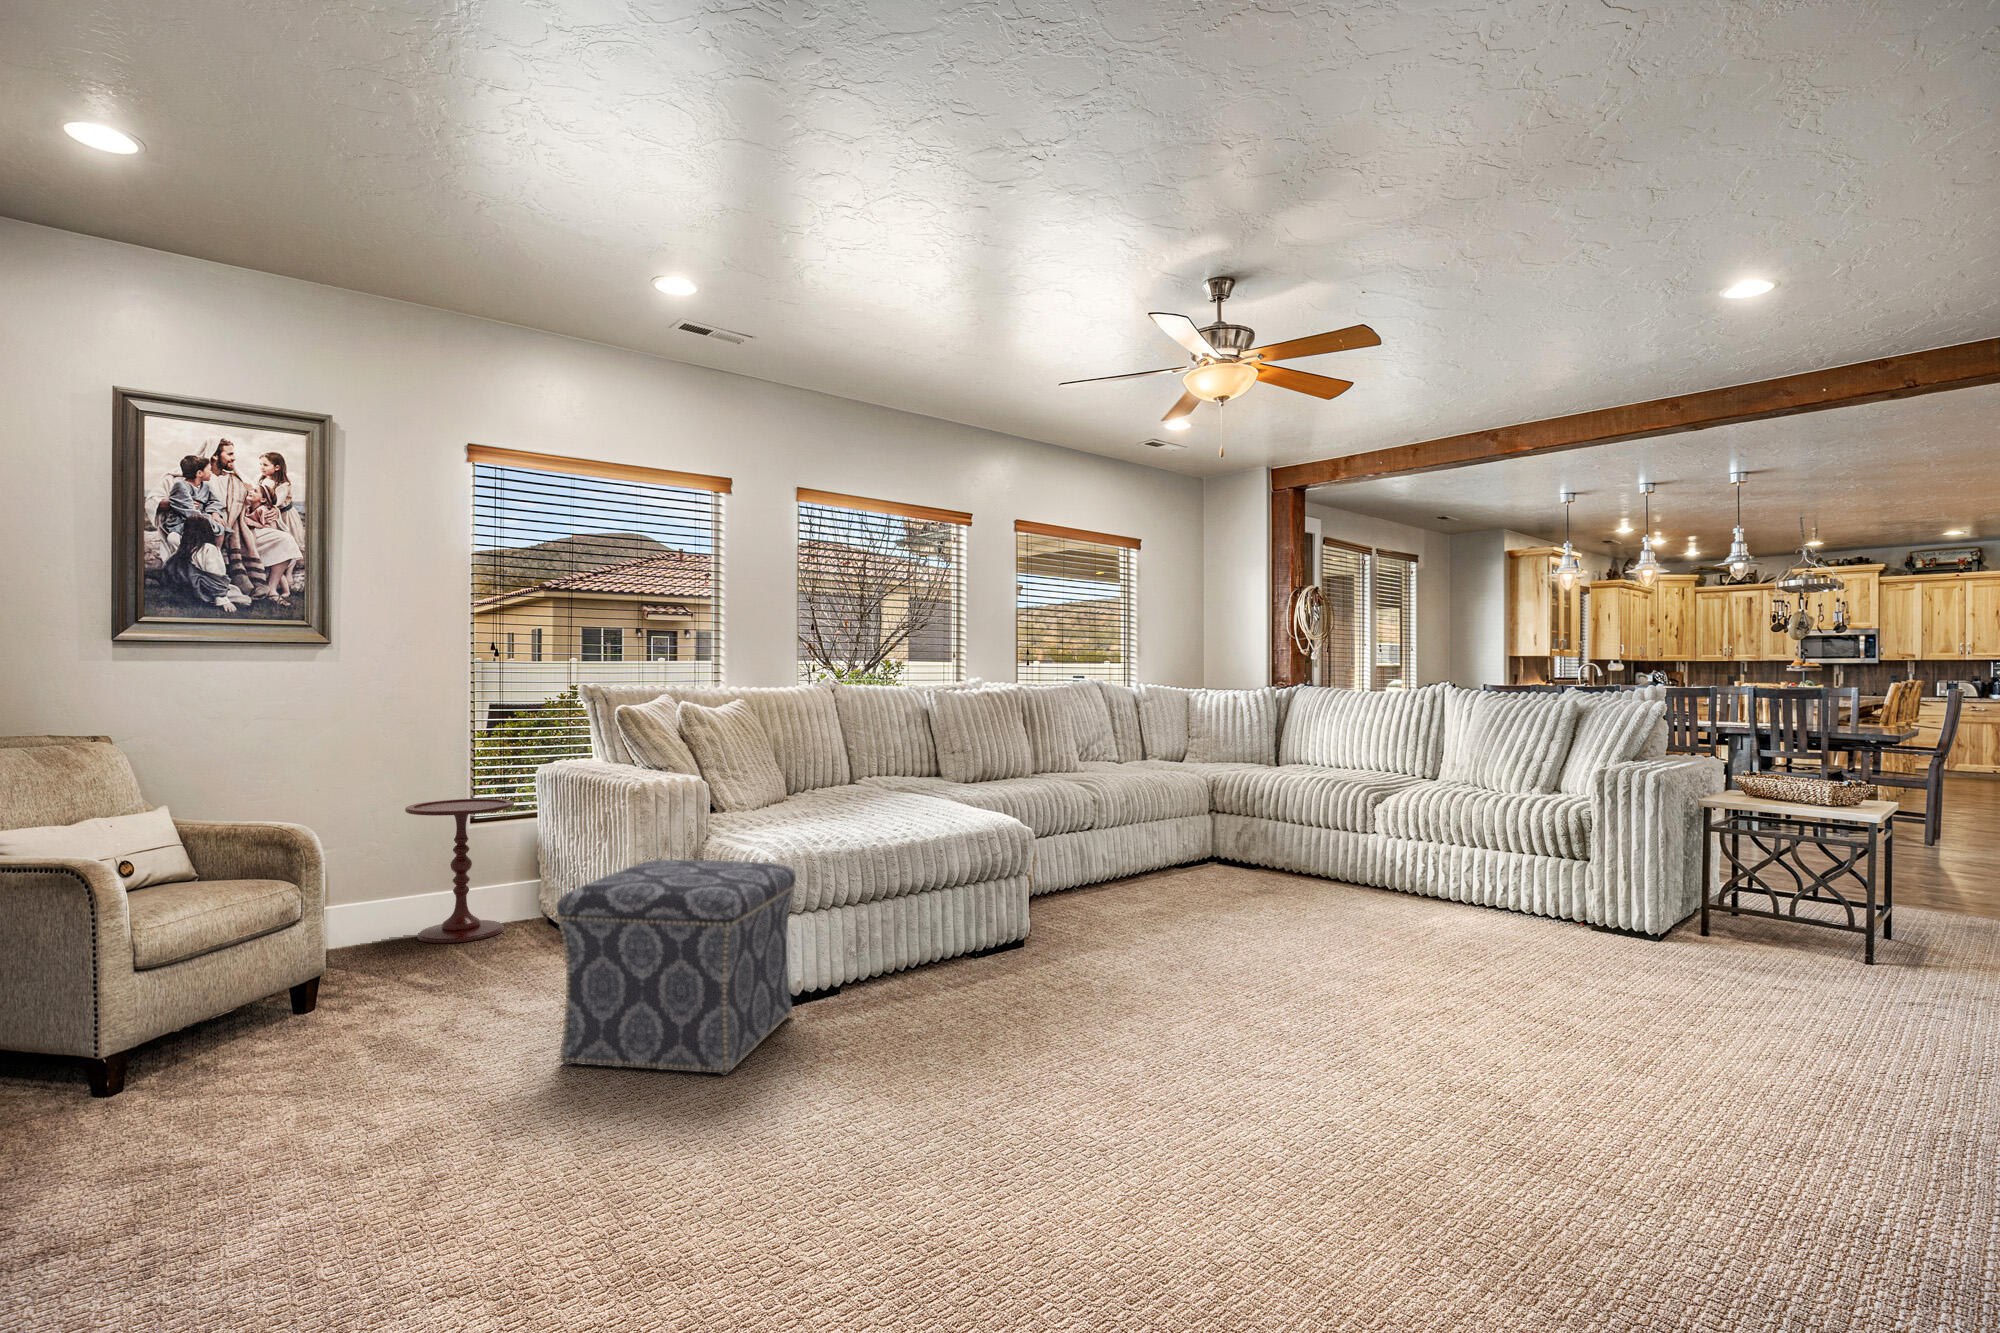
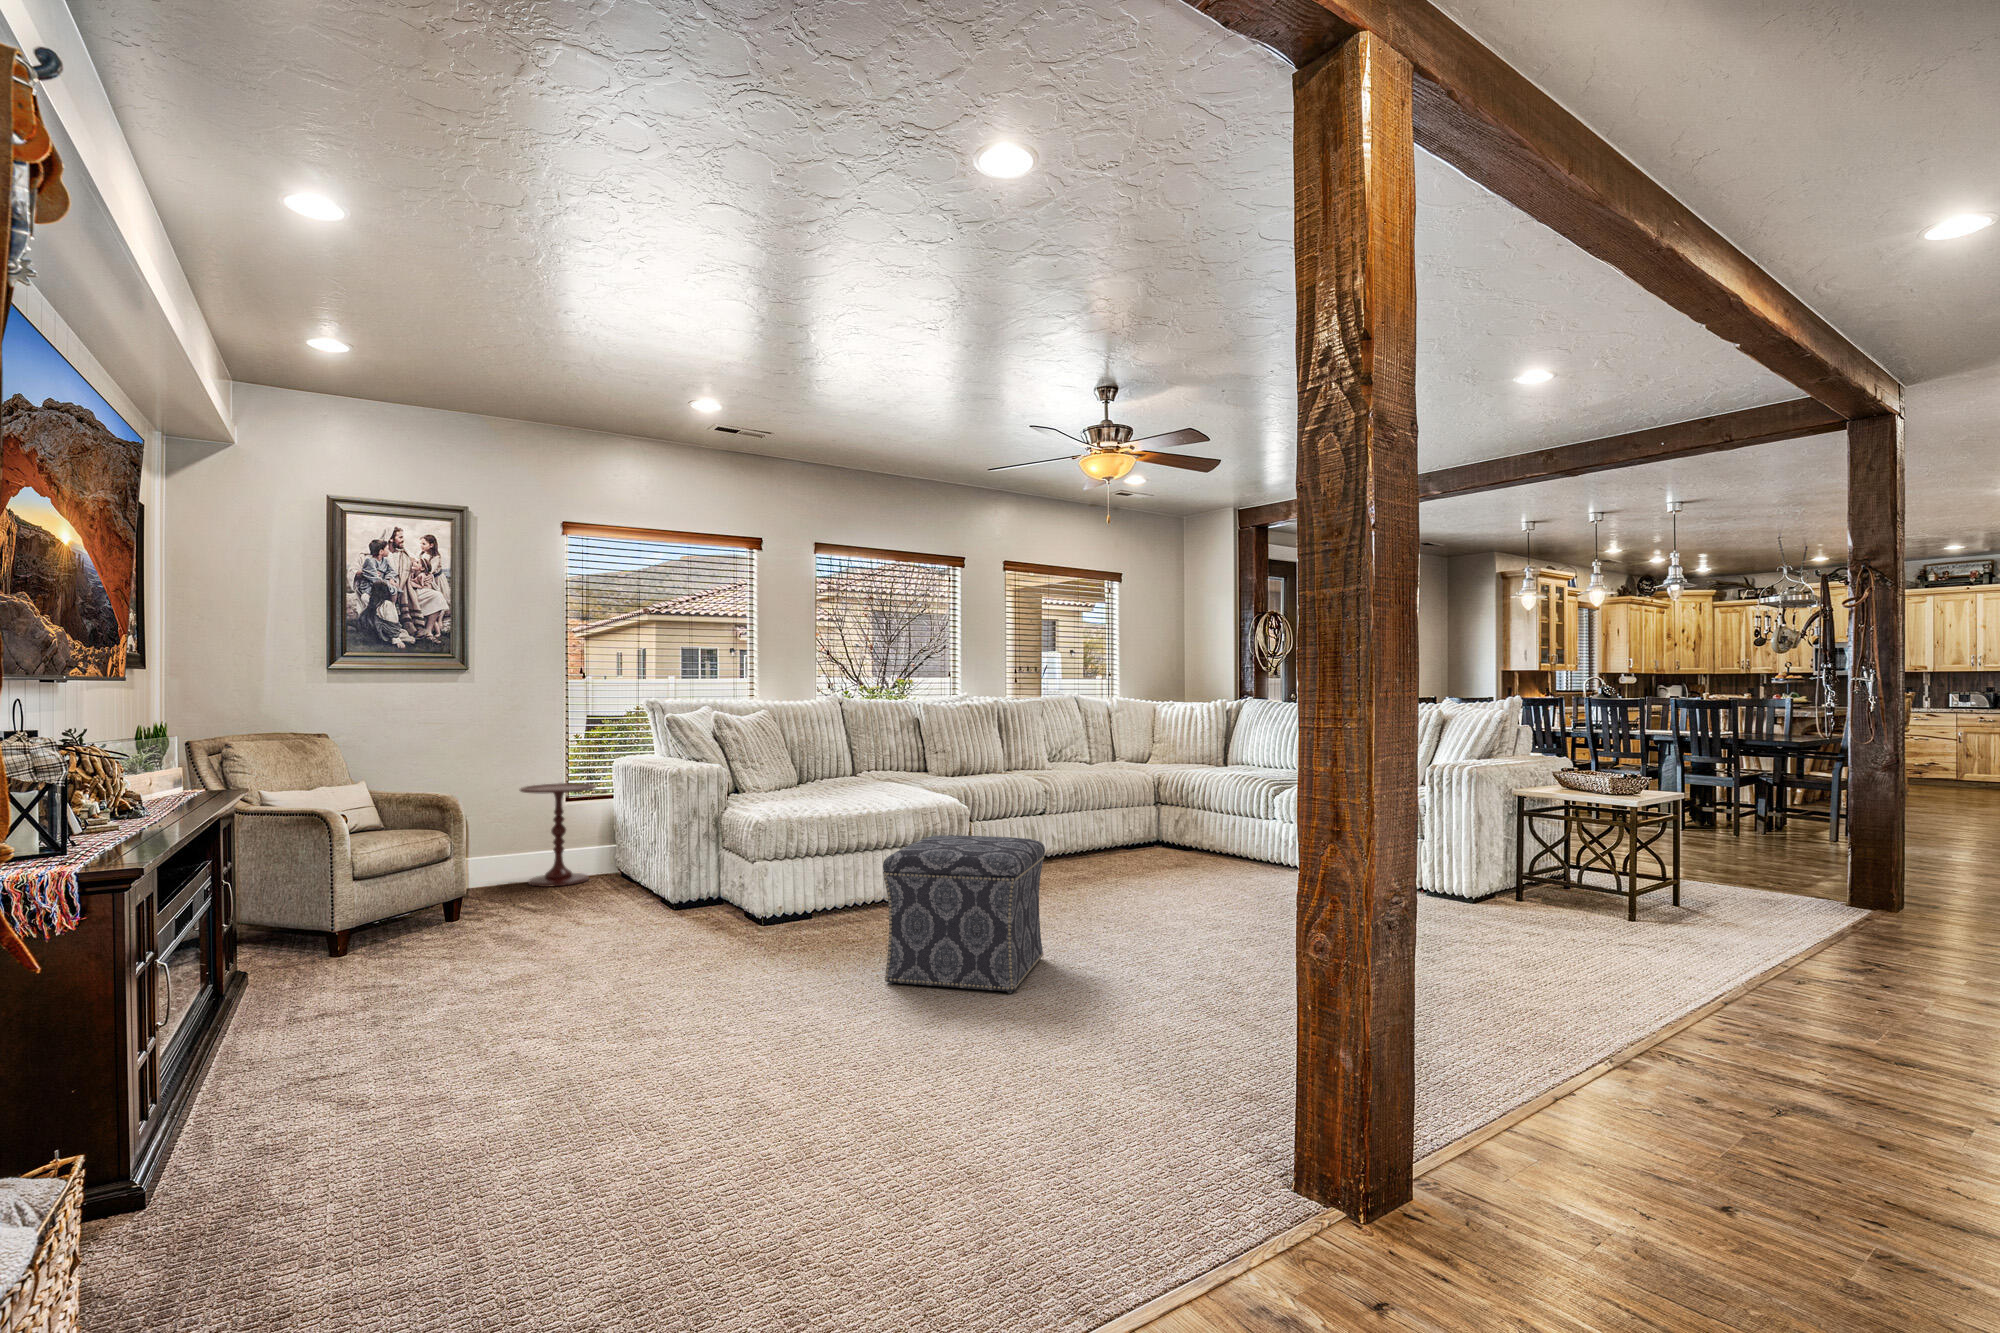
ottoman: present [557,860,796,1075] -> present [883,835,1045,993]

